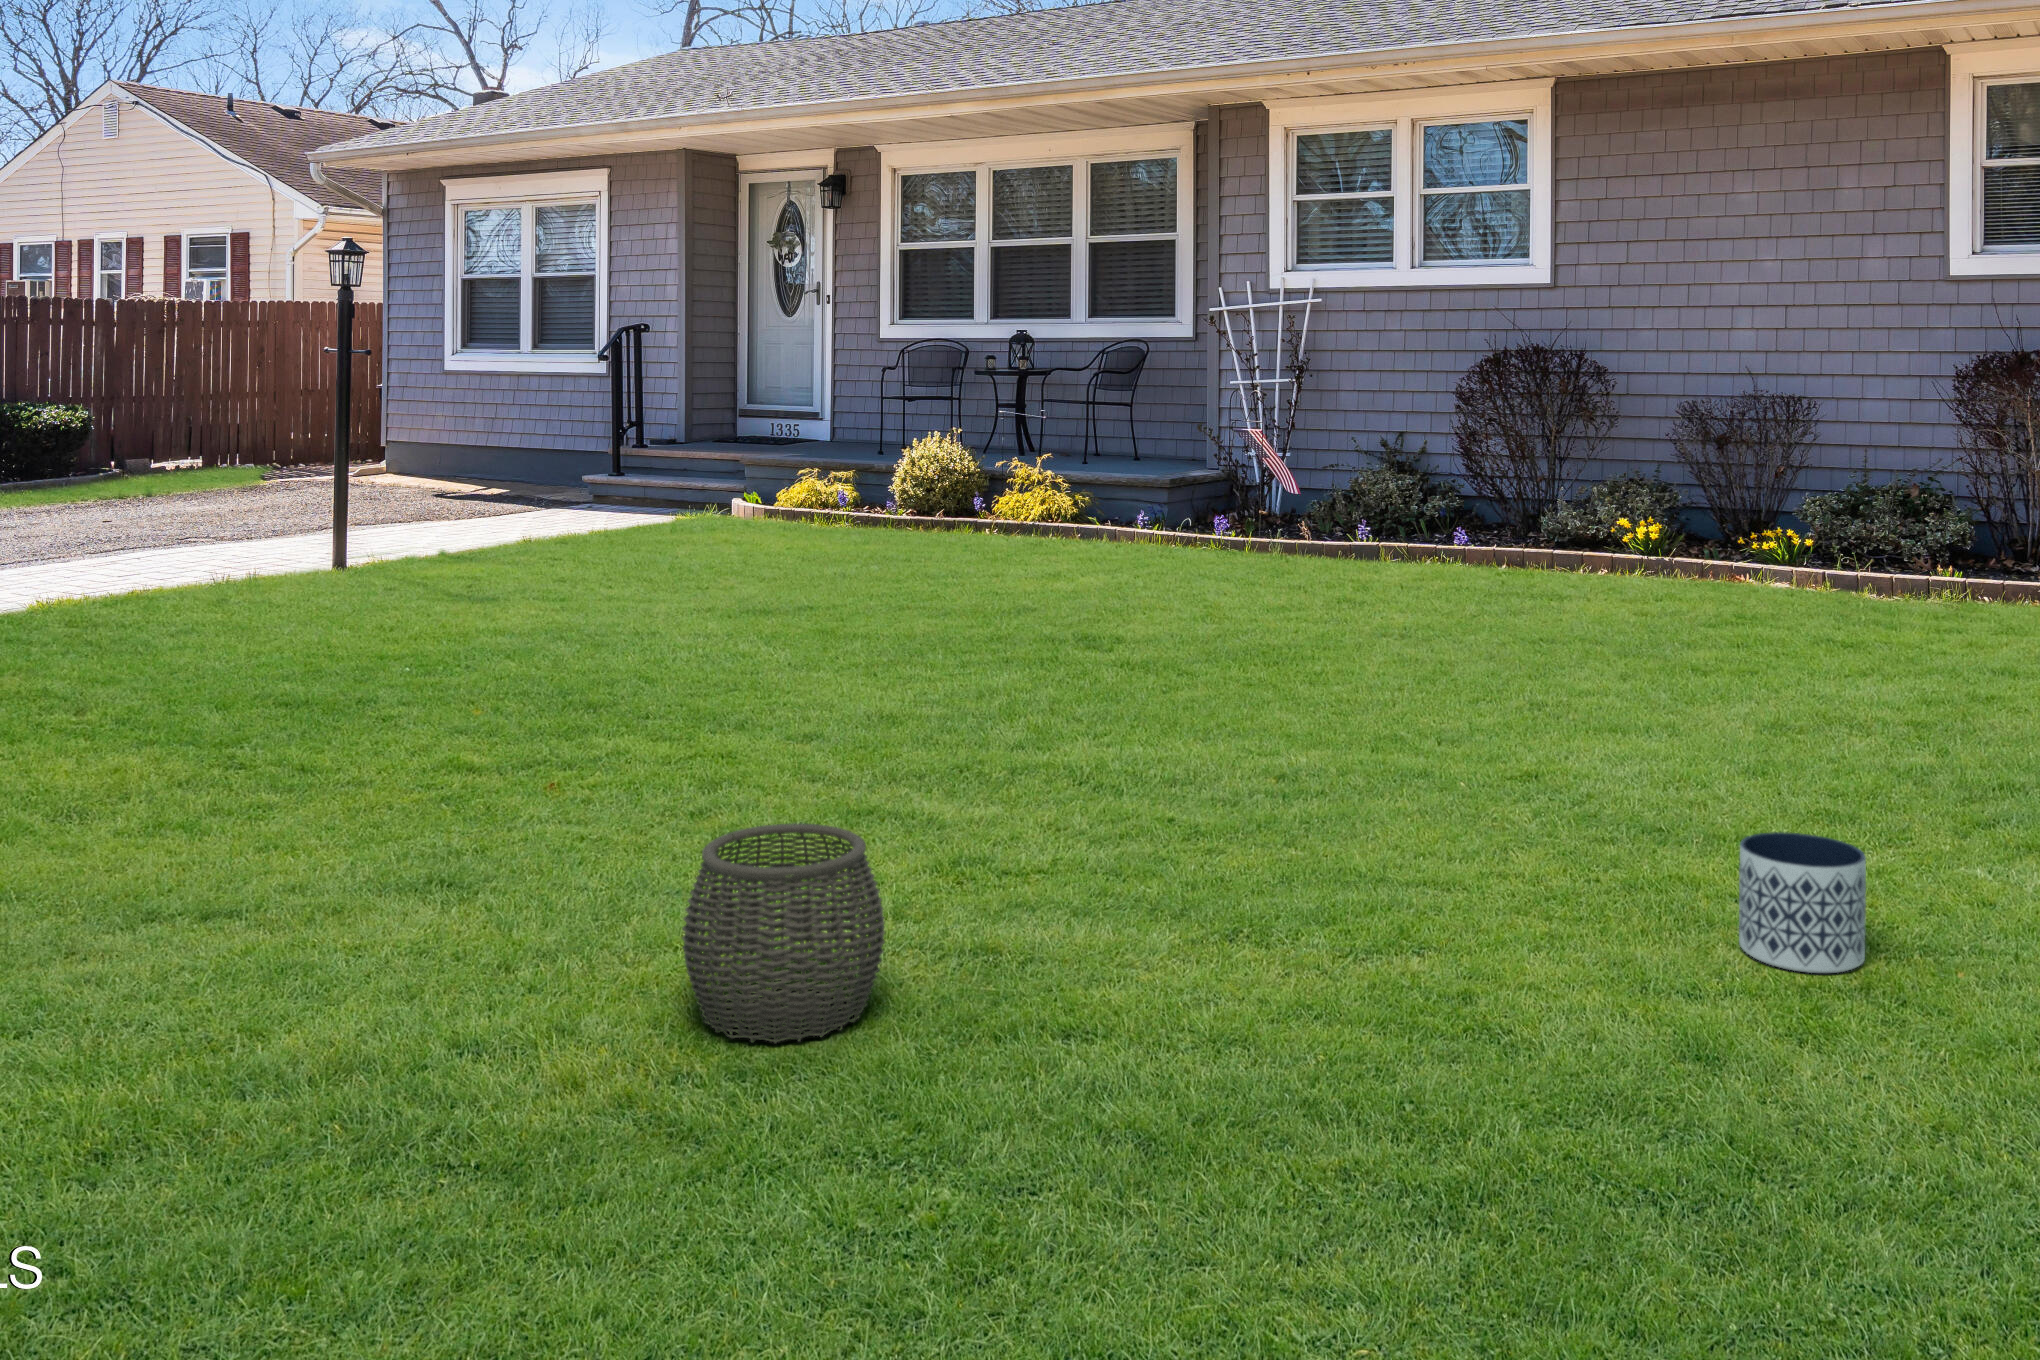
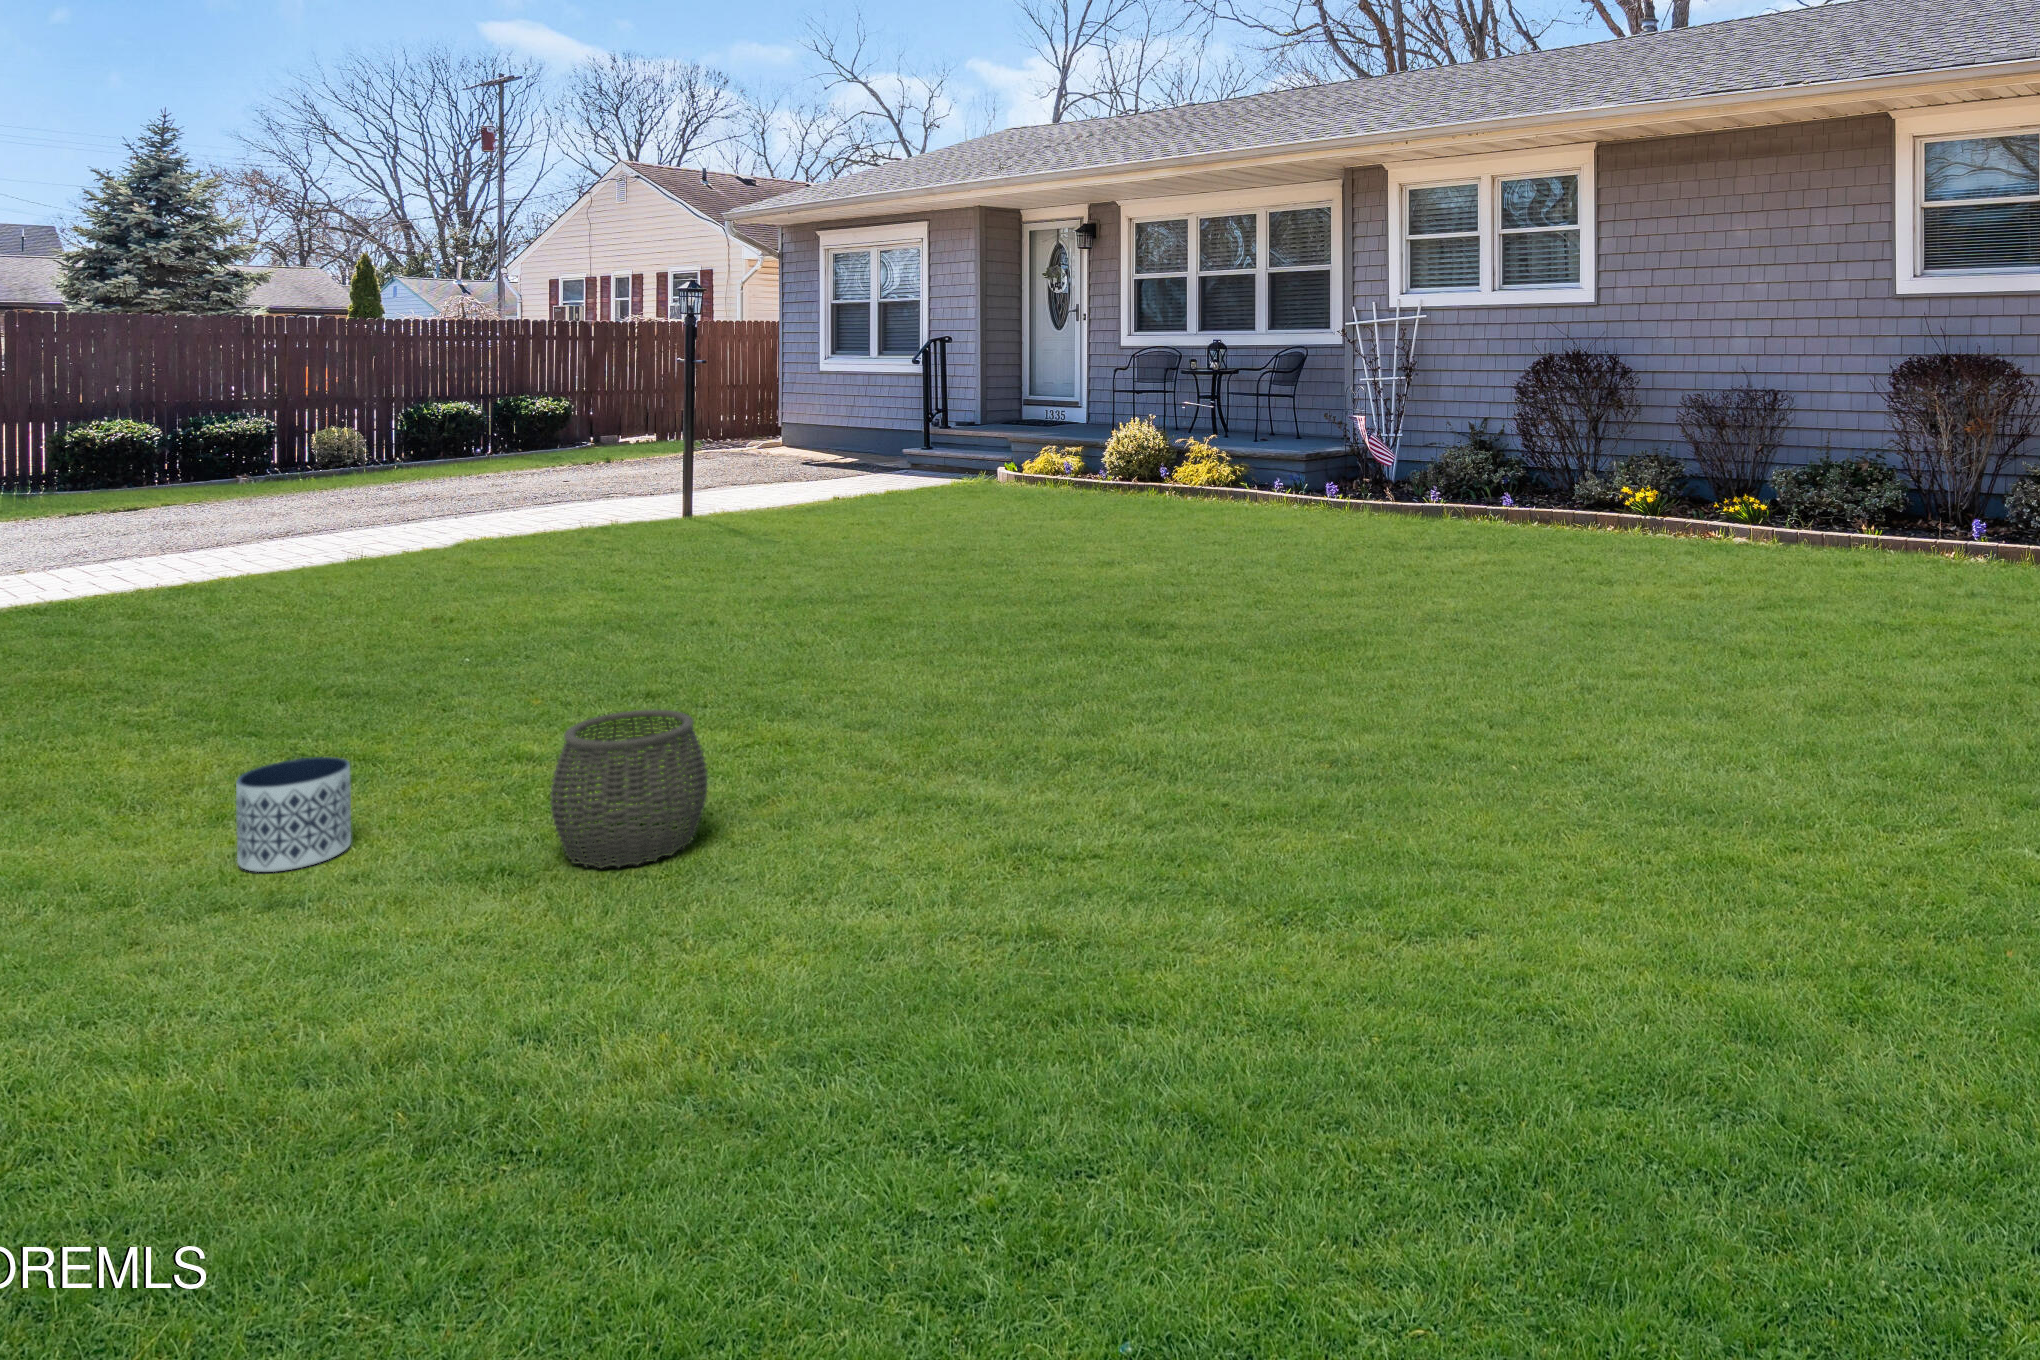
planter: present [1739,832,1866,973] -> present [236,757,351,872]

